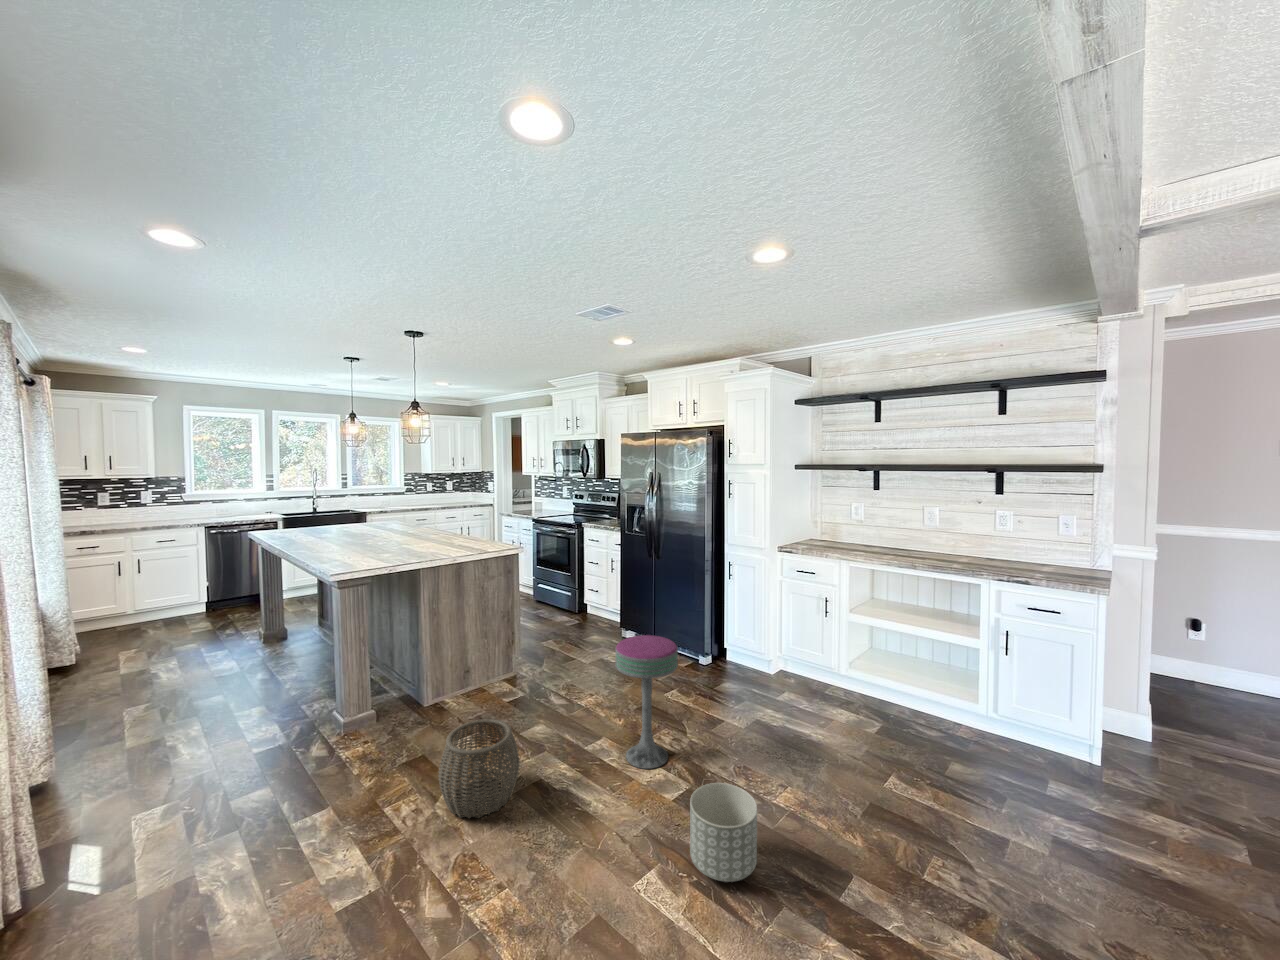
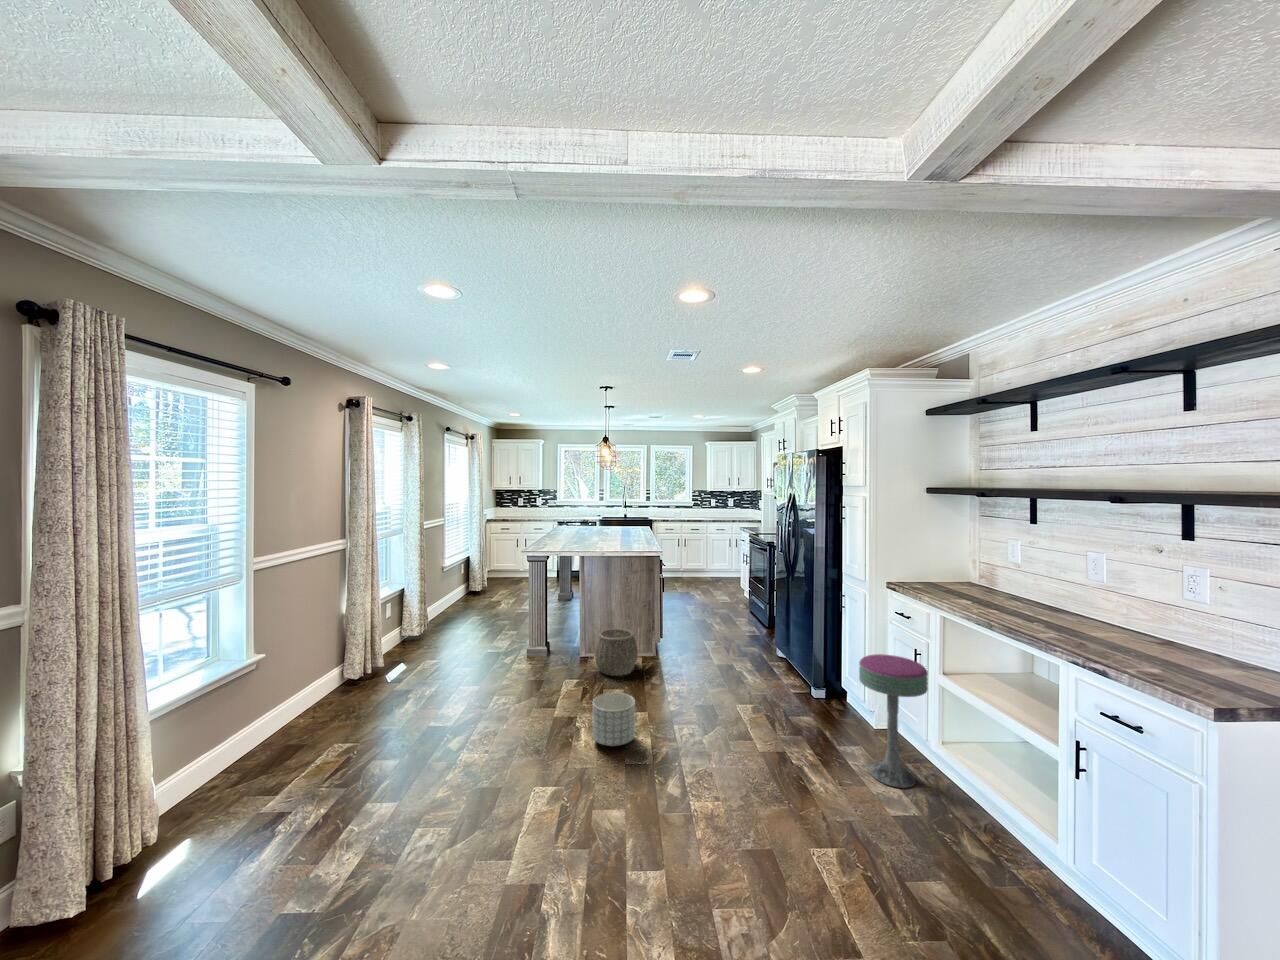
woven basket: present [438,719,520,818] -> present [595,628,638,676]
planter: present [690,783,757,882] -> present [593,693,635,746]

